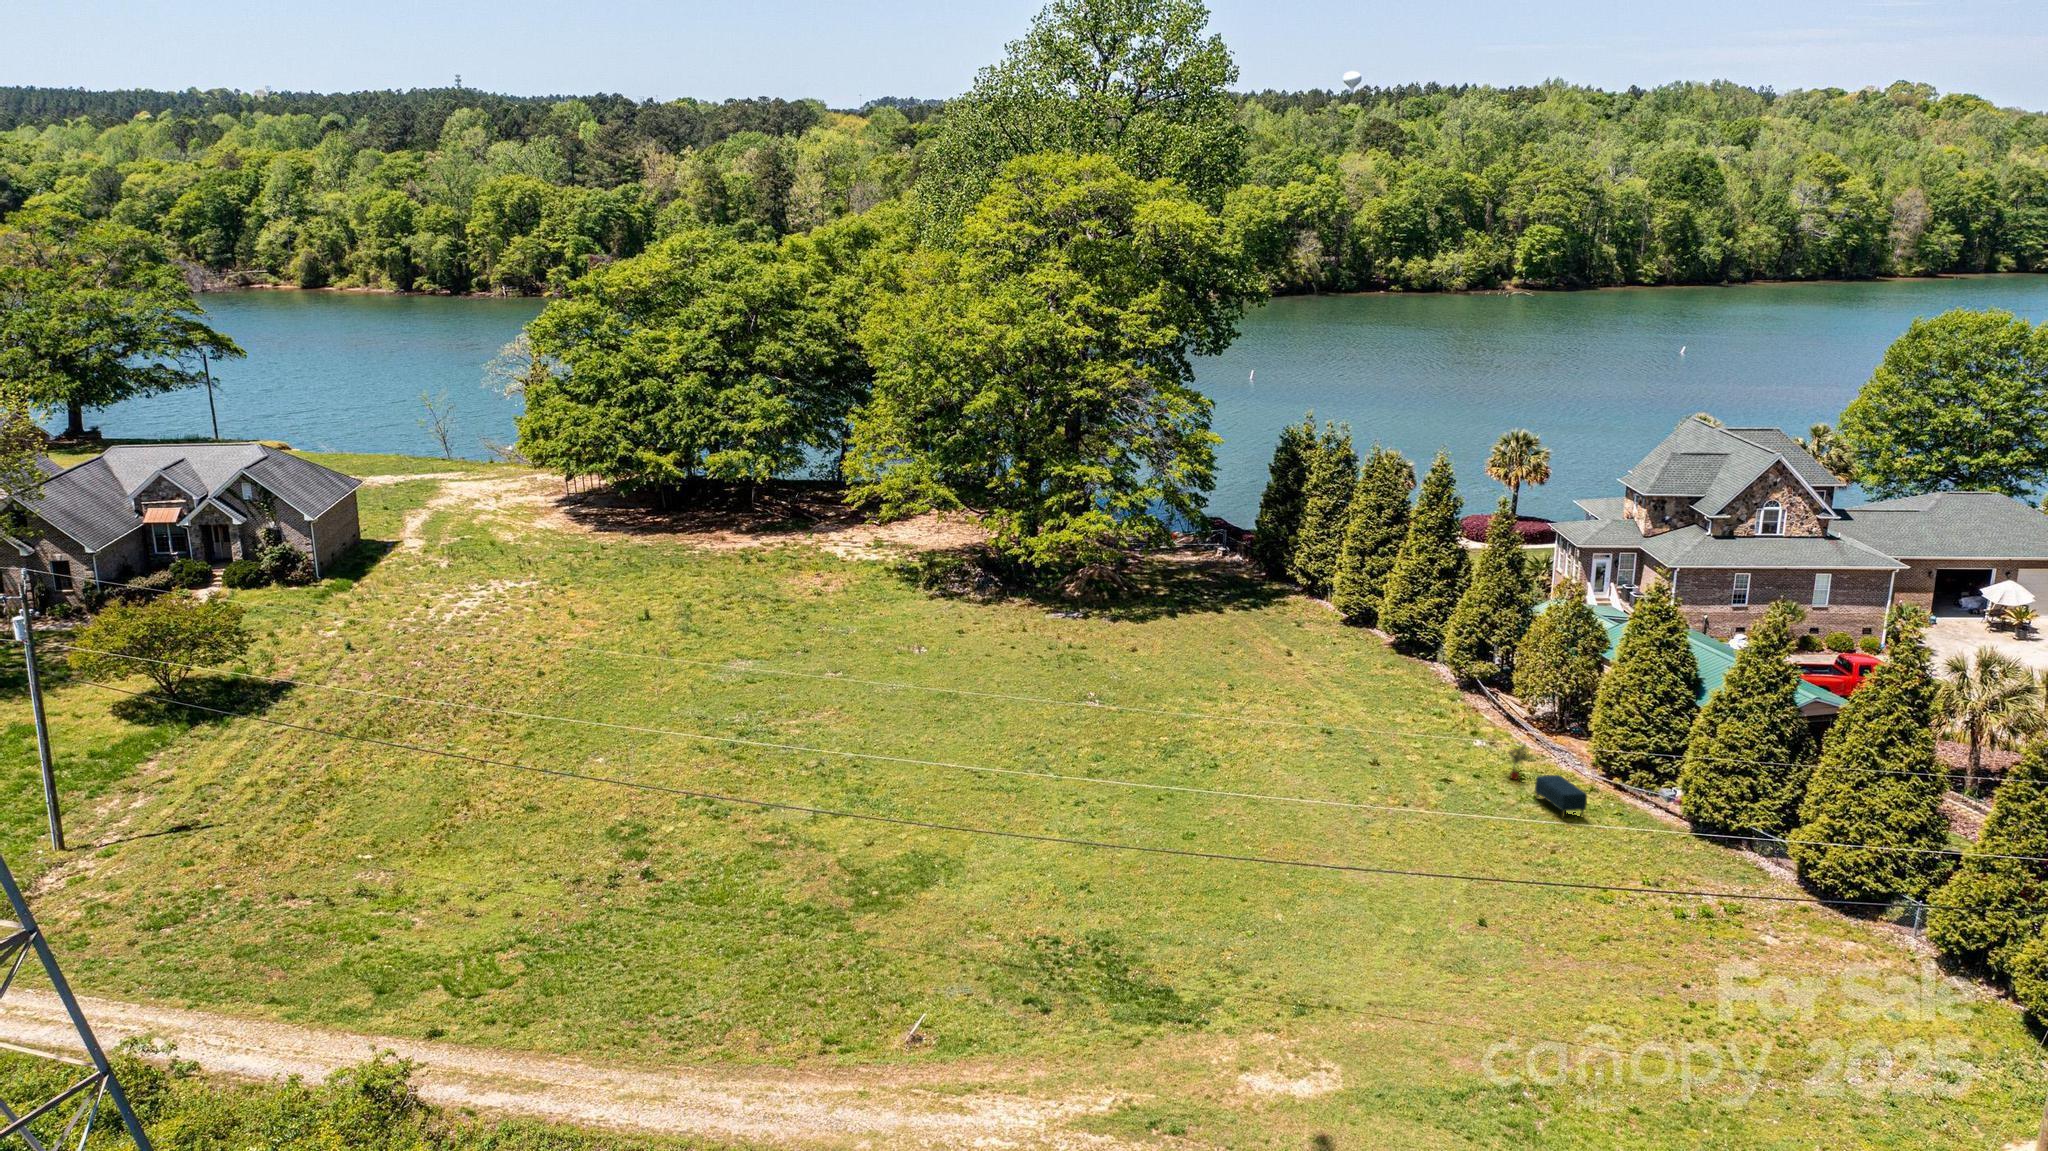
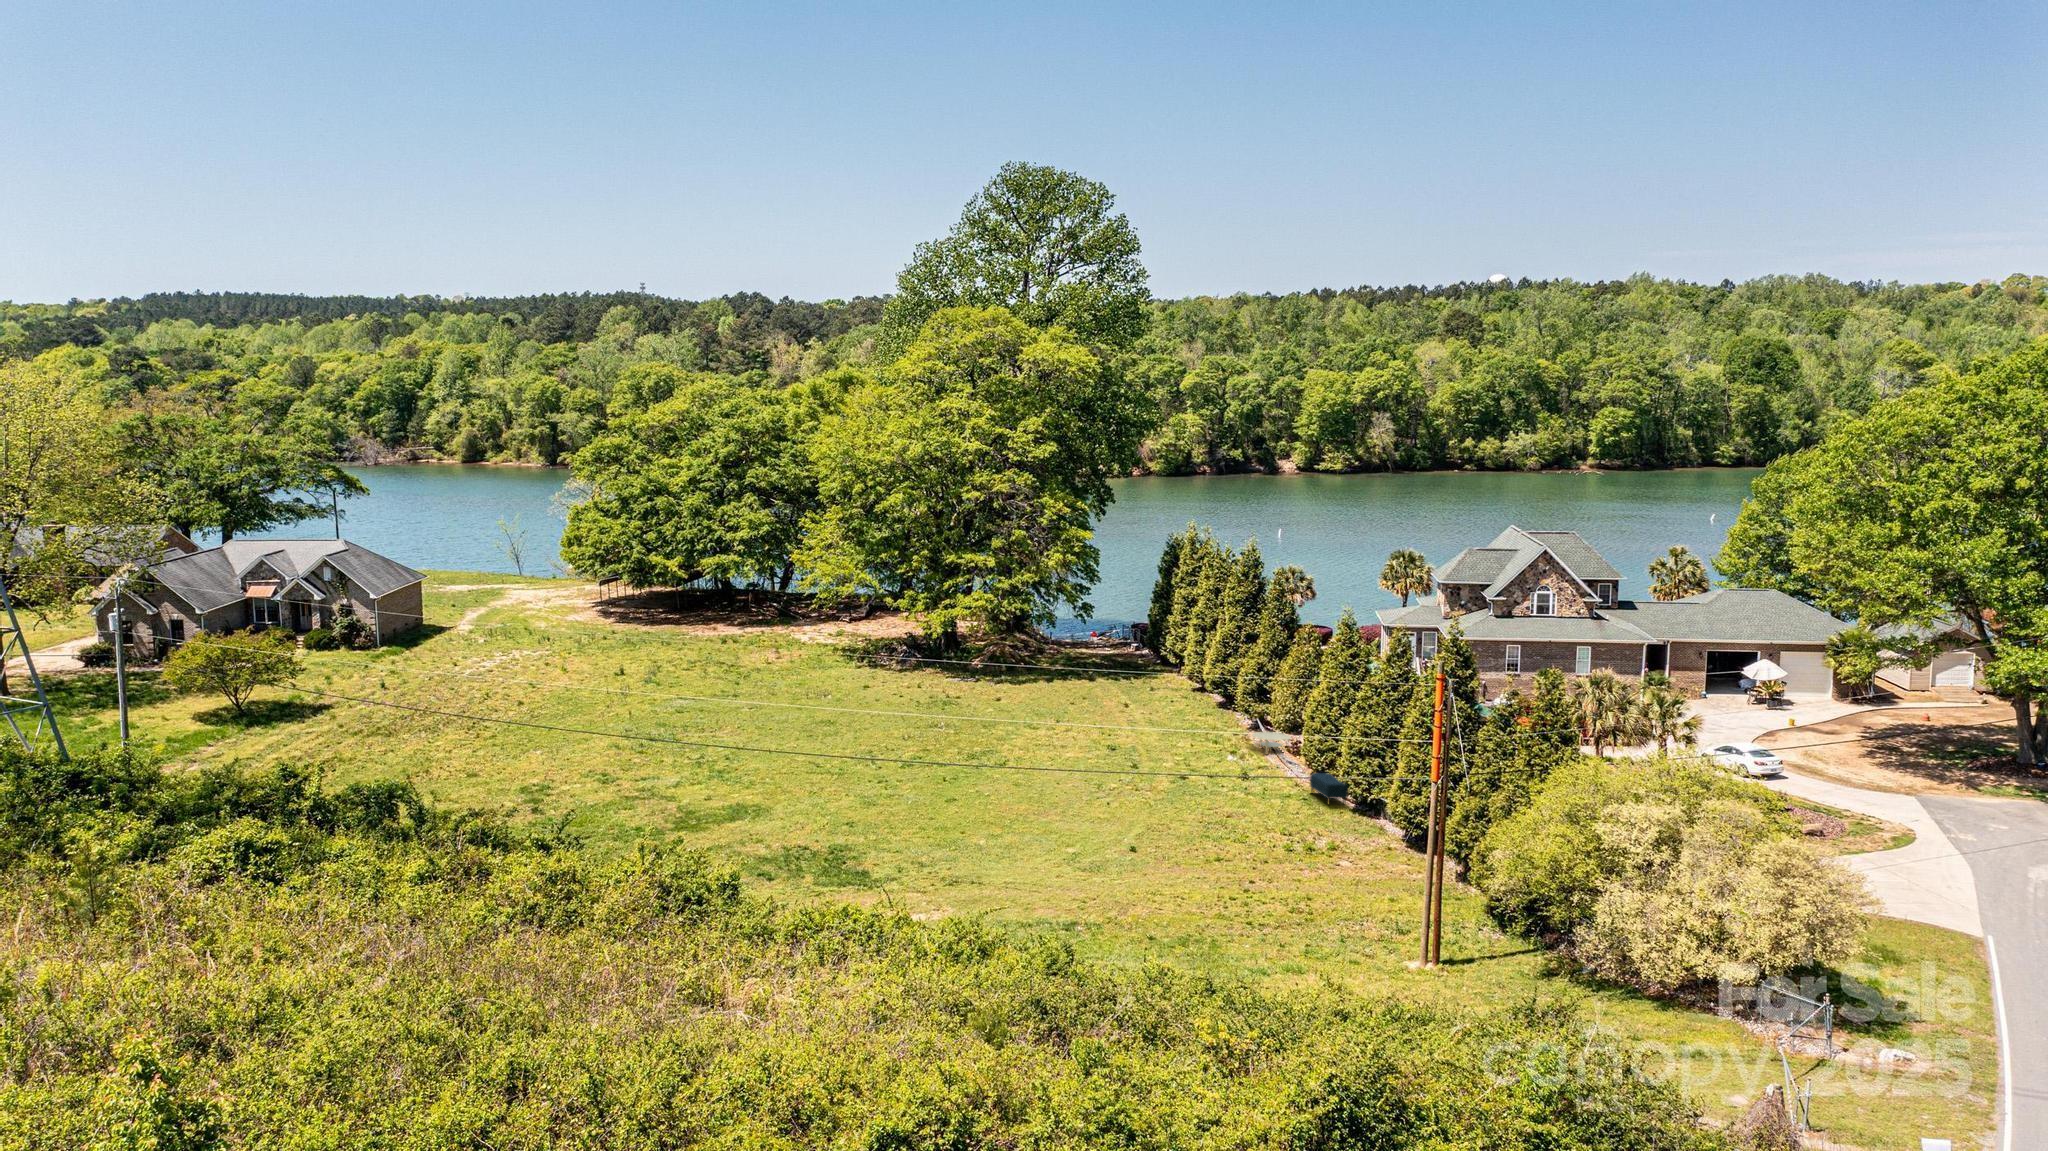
round table: none [1444,706,1494,738] -> present [1253,732,1291,755]
potted tree: present [1509,743,1530,780] -> none [1293,748,1312,781]

